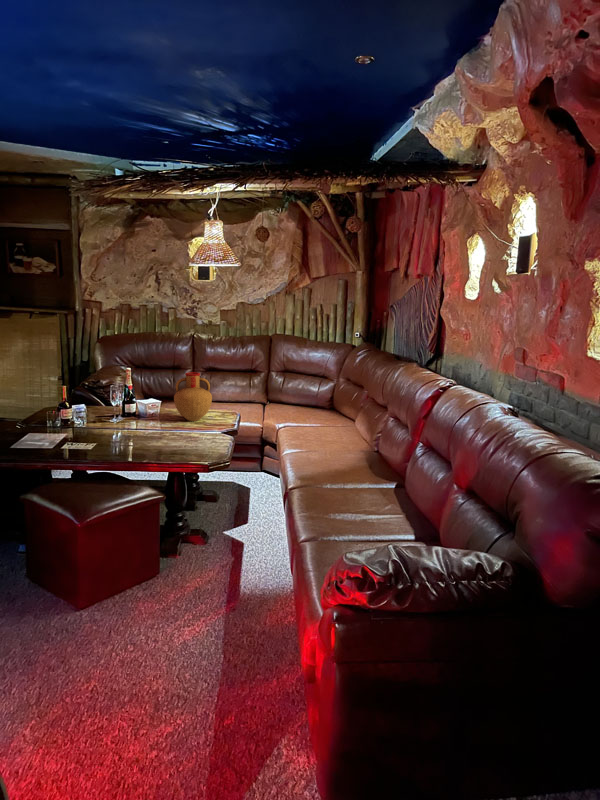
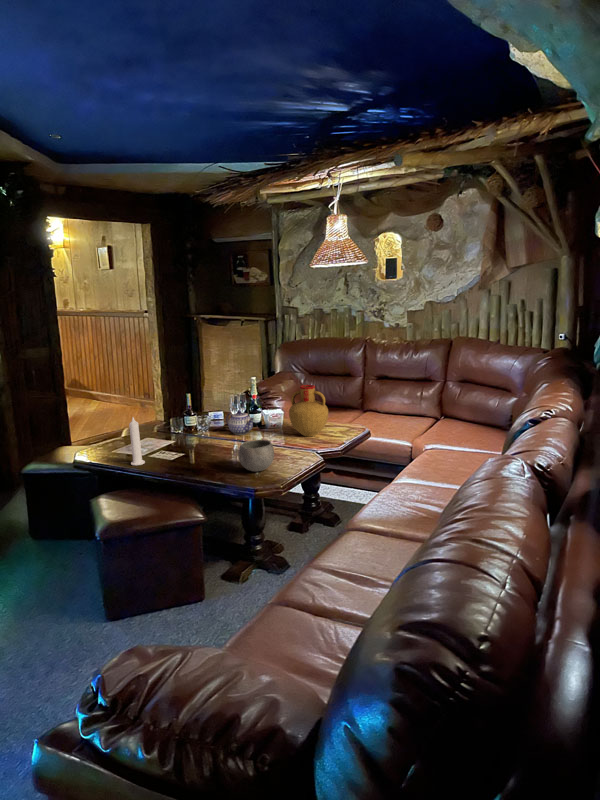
teapot: none [104,399,141,424] -> present [226,410,254,435]
candle: none [40,405,56,457] -> present [129,417,145,465]
ceramic bowl: none [165,421,199,450] -> present [238,440,274,471]

